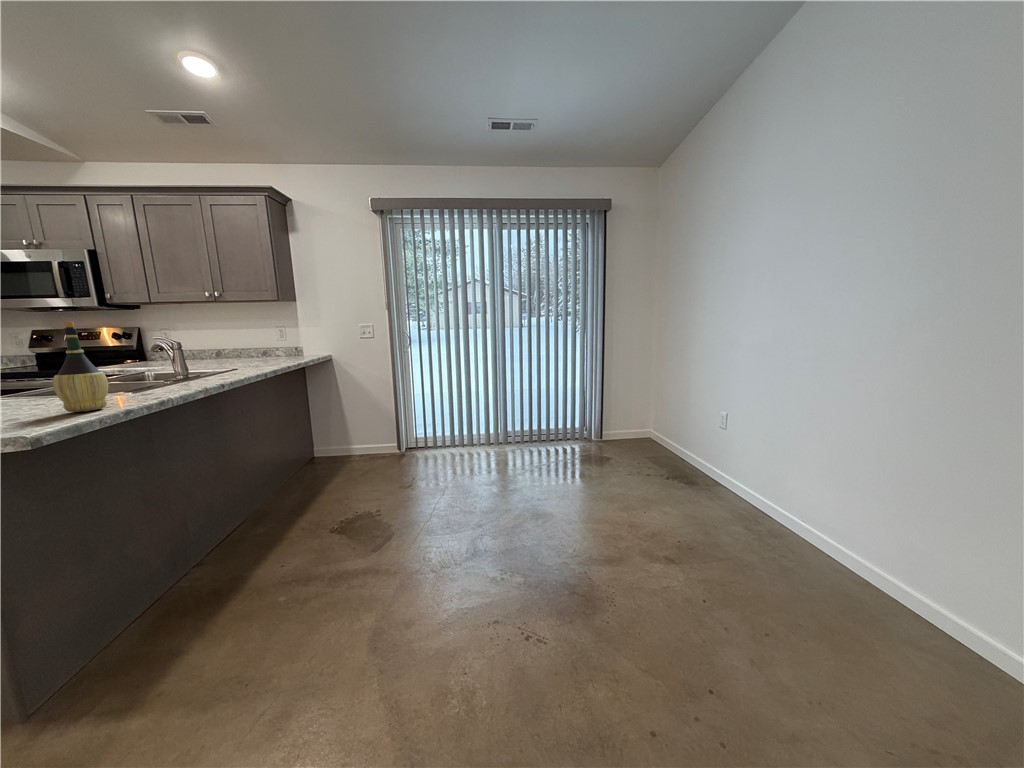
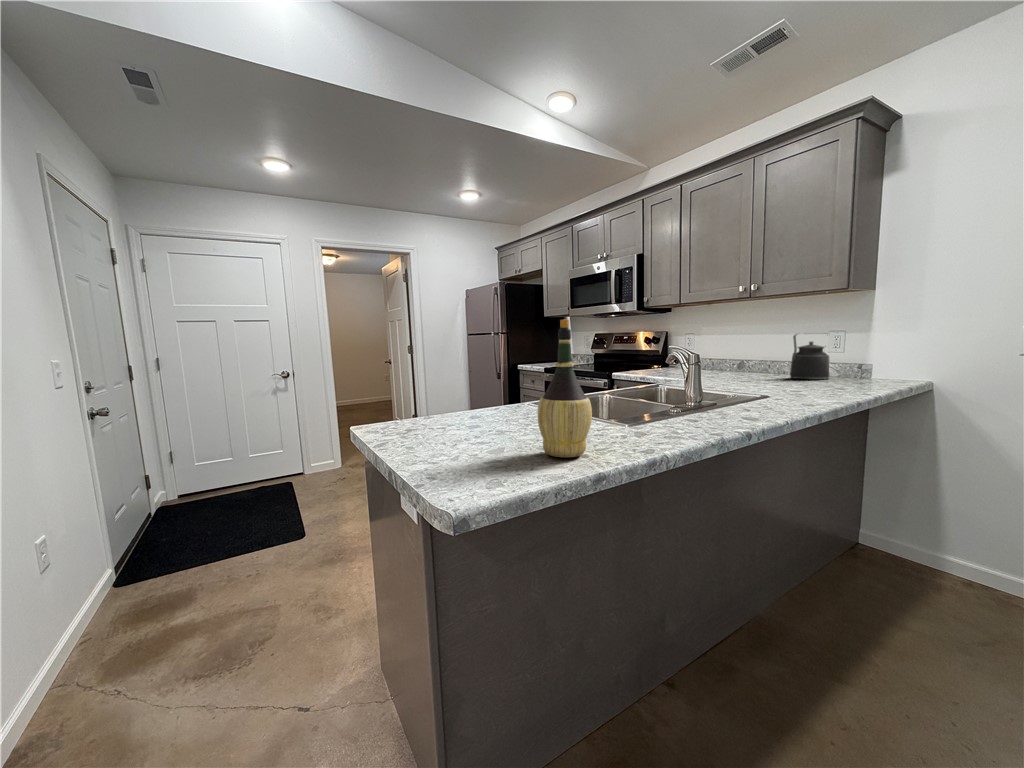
kettle: none [254,328,290,359] -> present [790,333,829,380]

